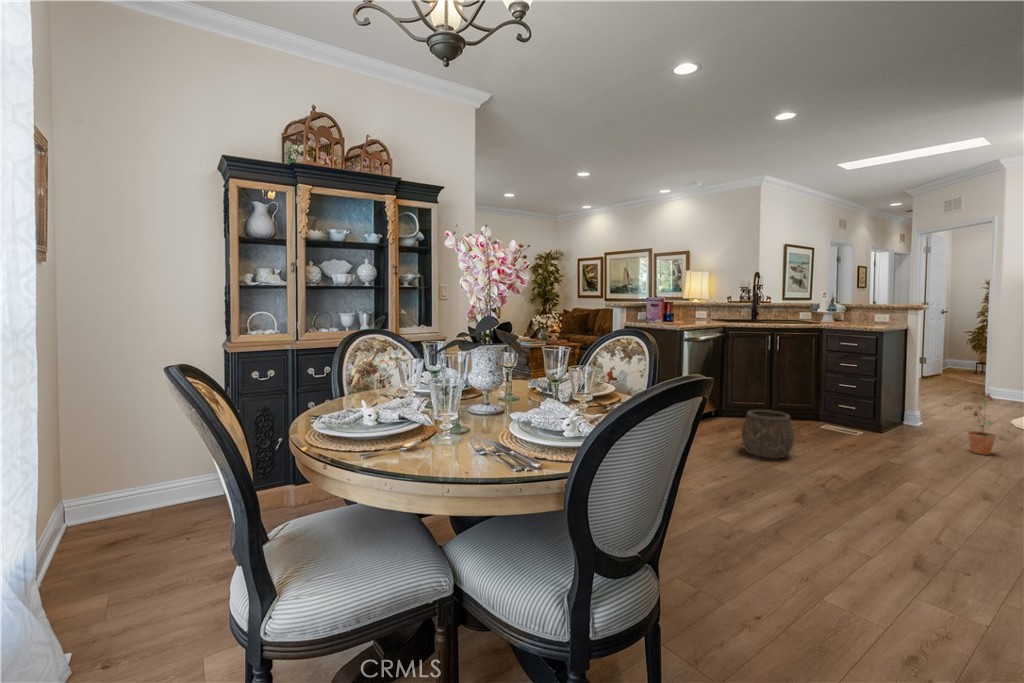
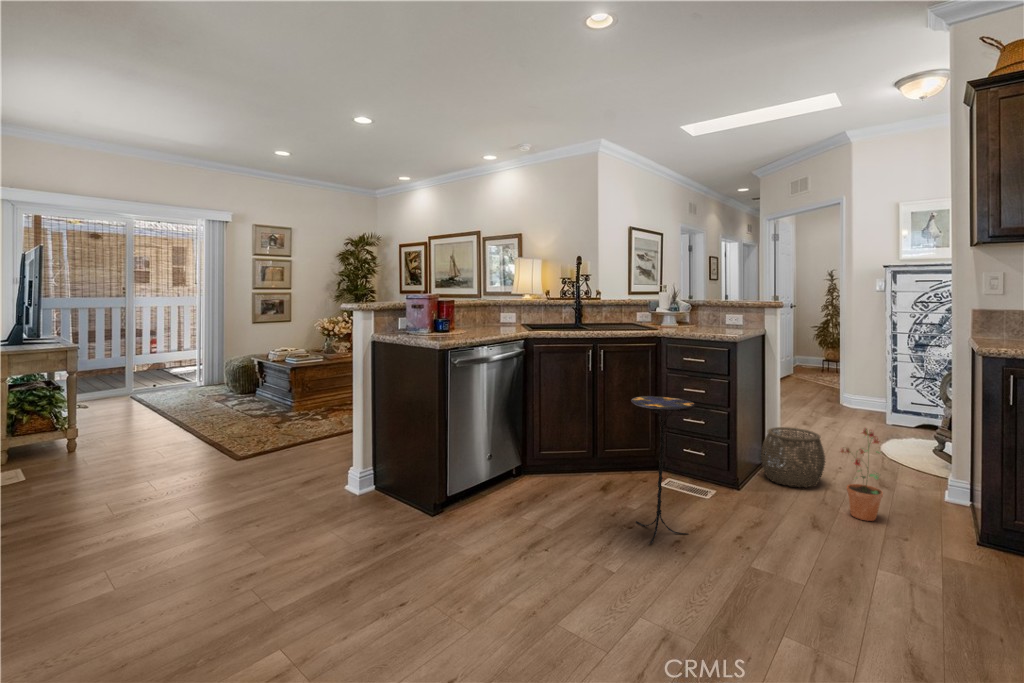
side table: none [807,363,853,452] -> present [631,396,695,543]
woven basket: present [742,410,794,458] -> present [761,427,825,487]

